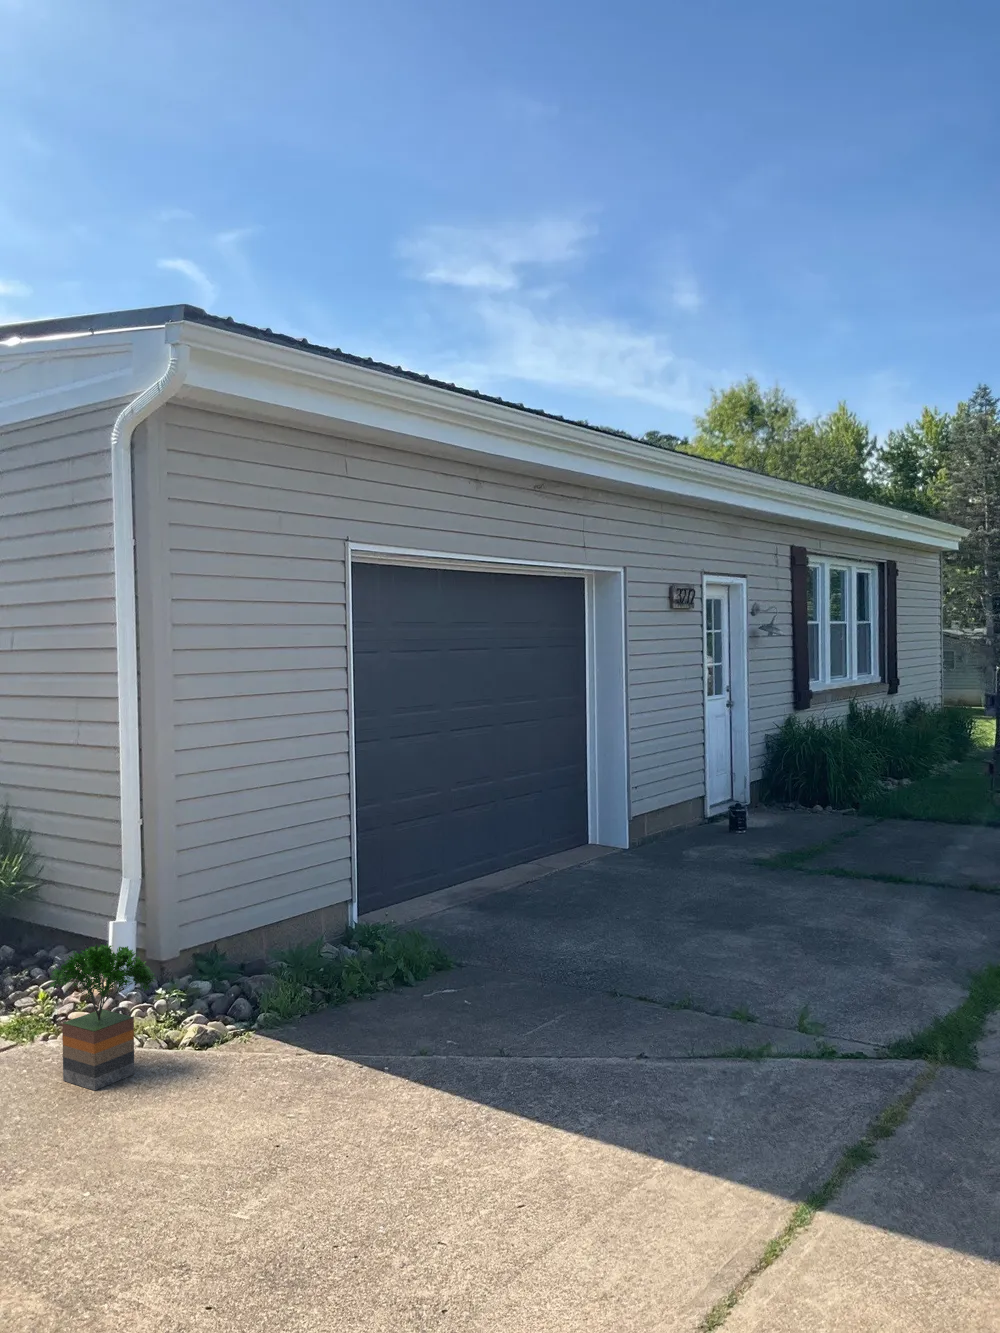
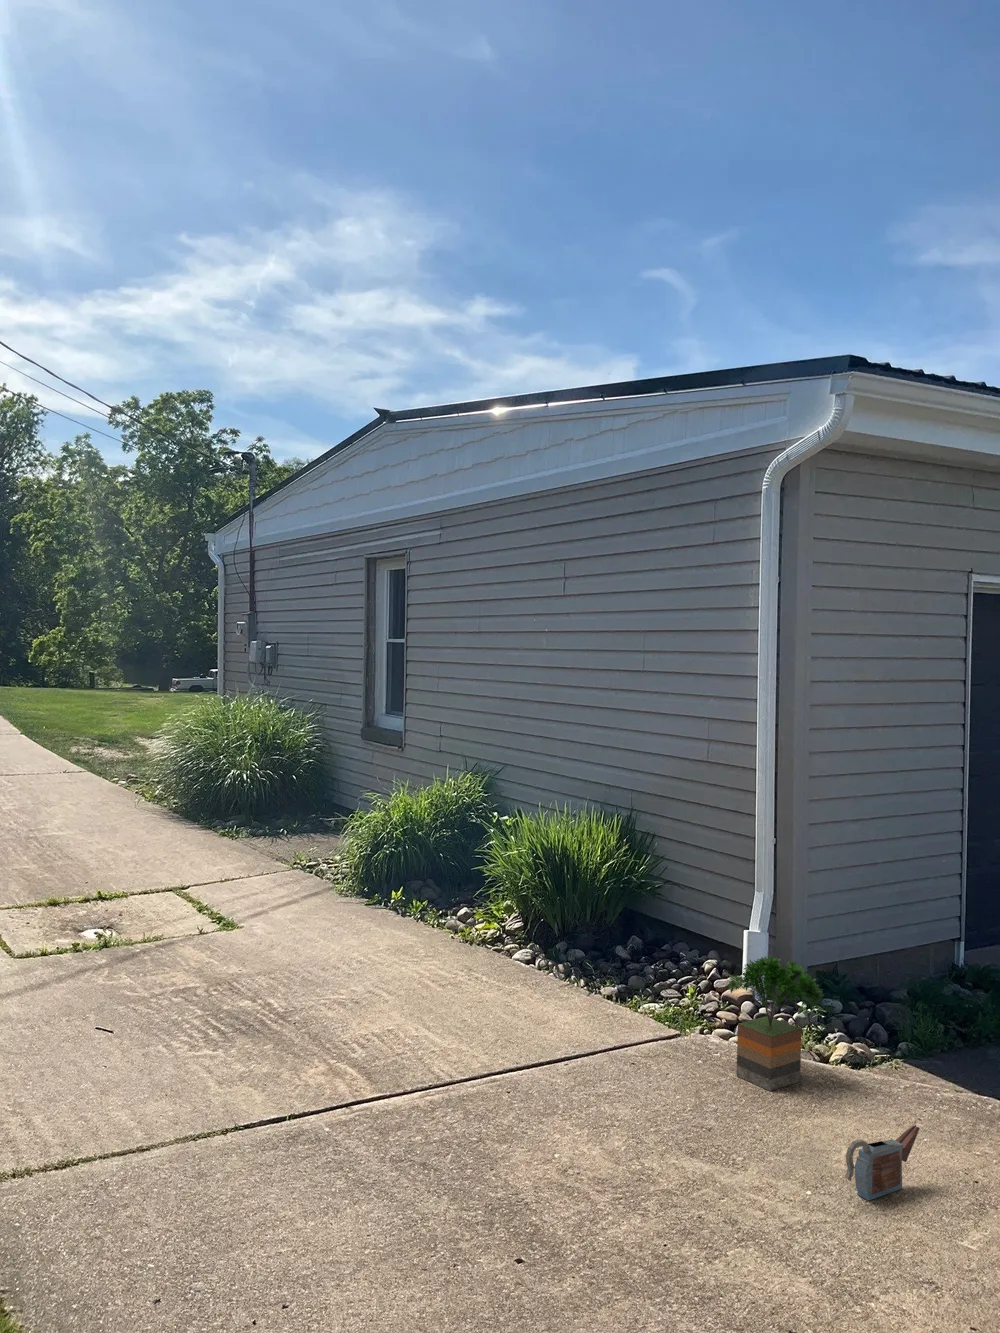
watering can: none [122,1098,218,1190] -> present [845,1125,920,1200]

